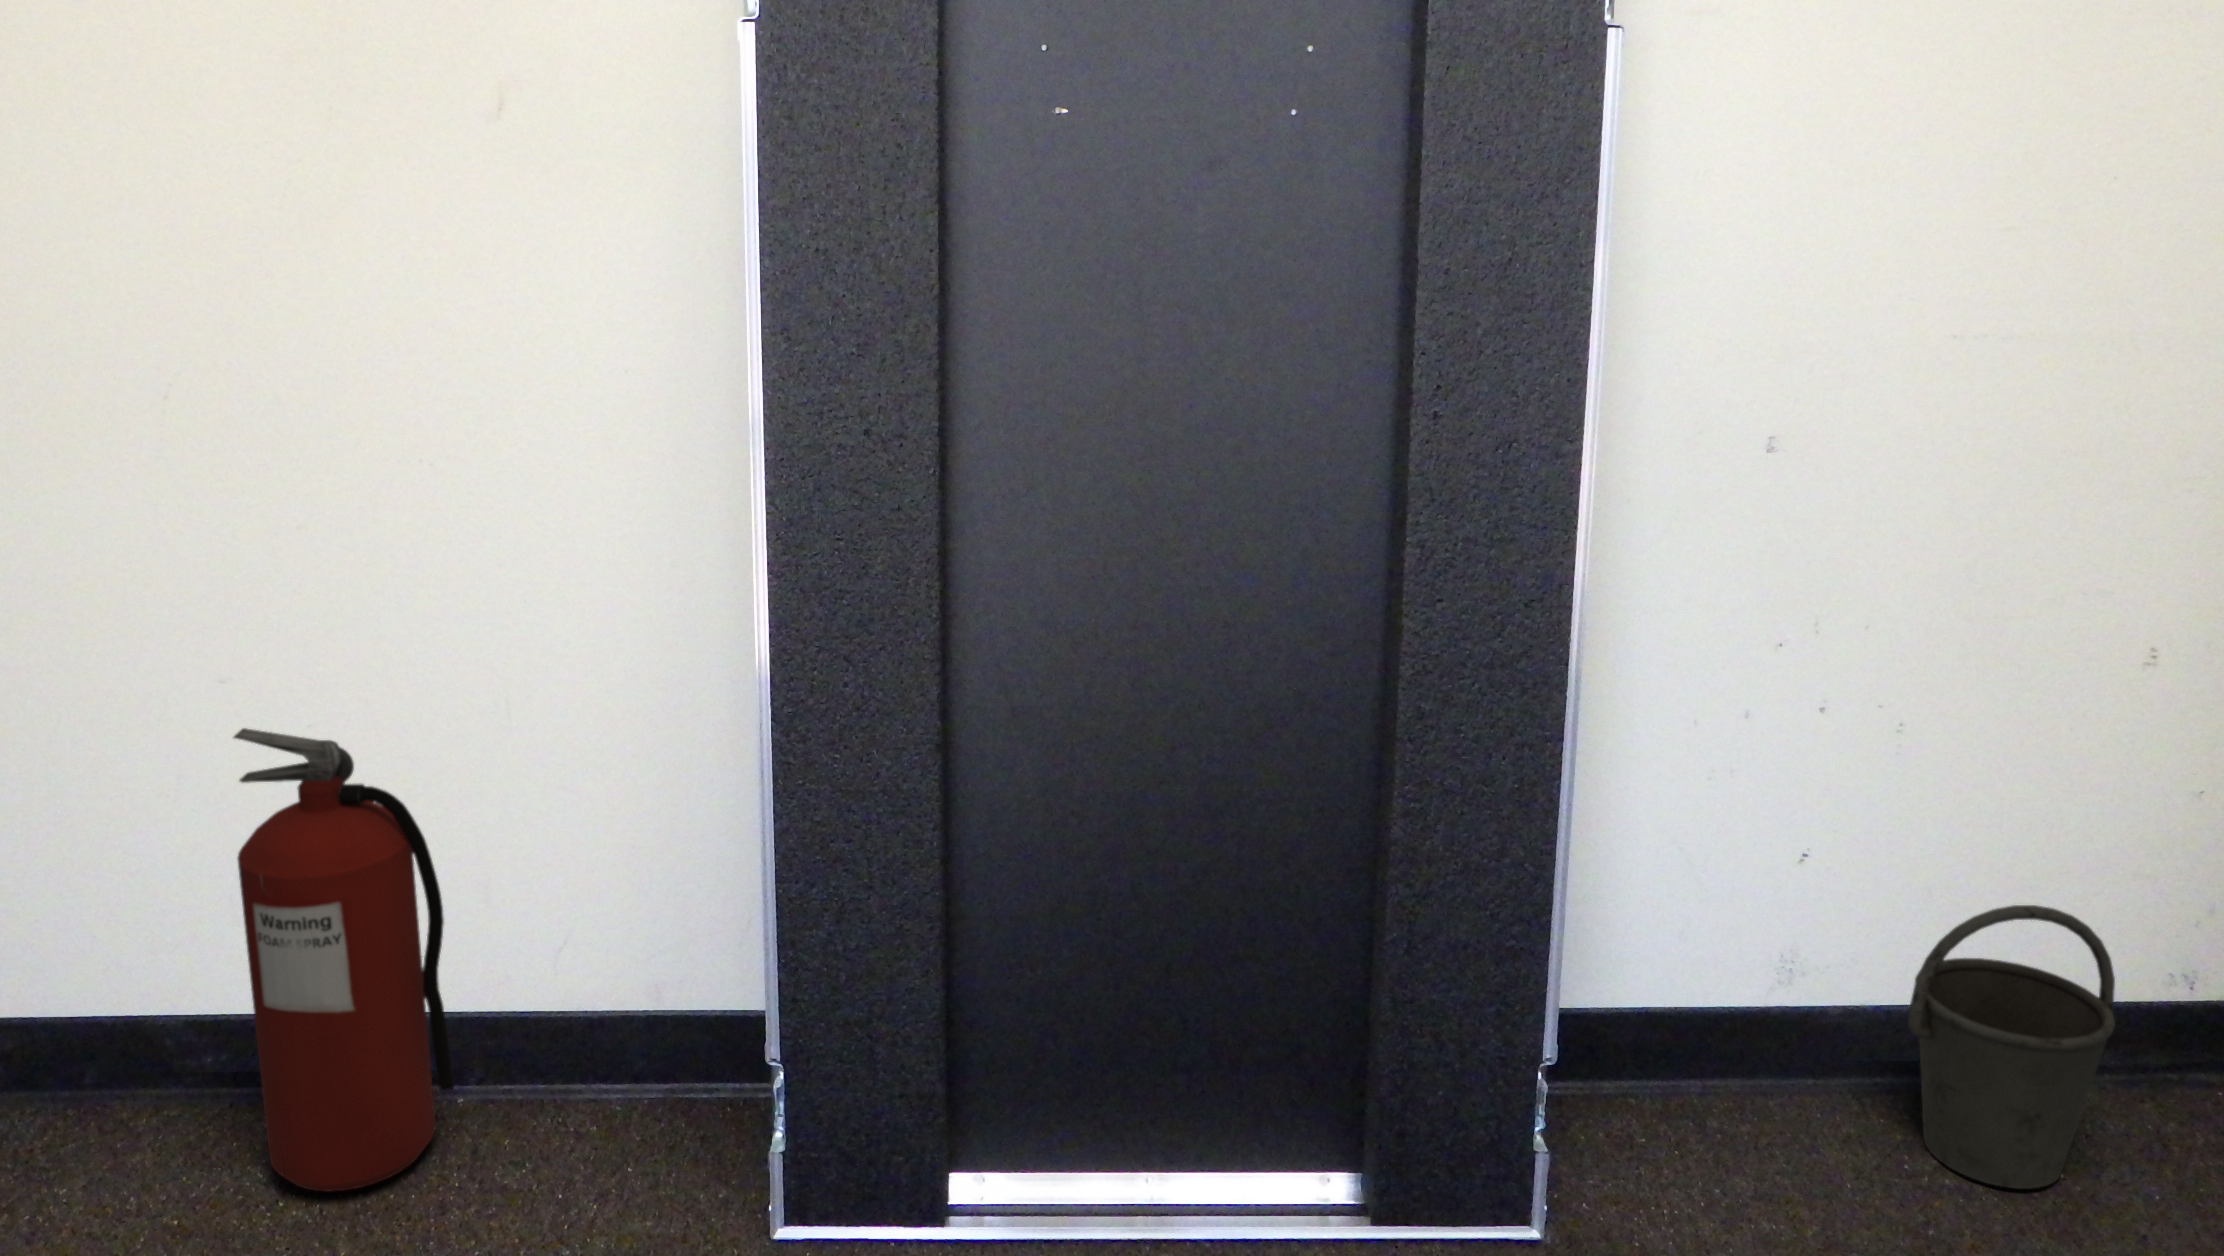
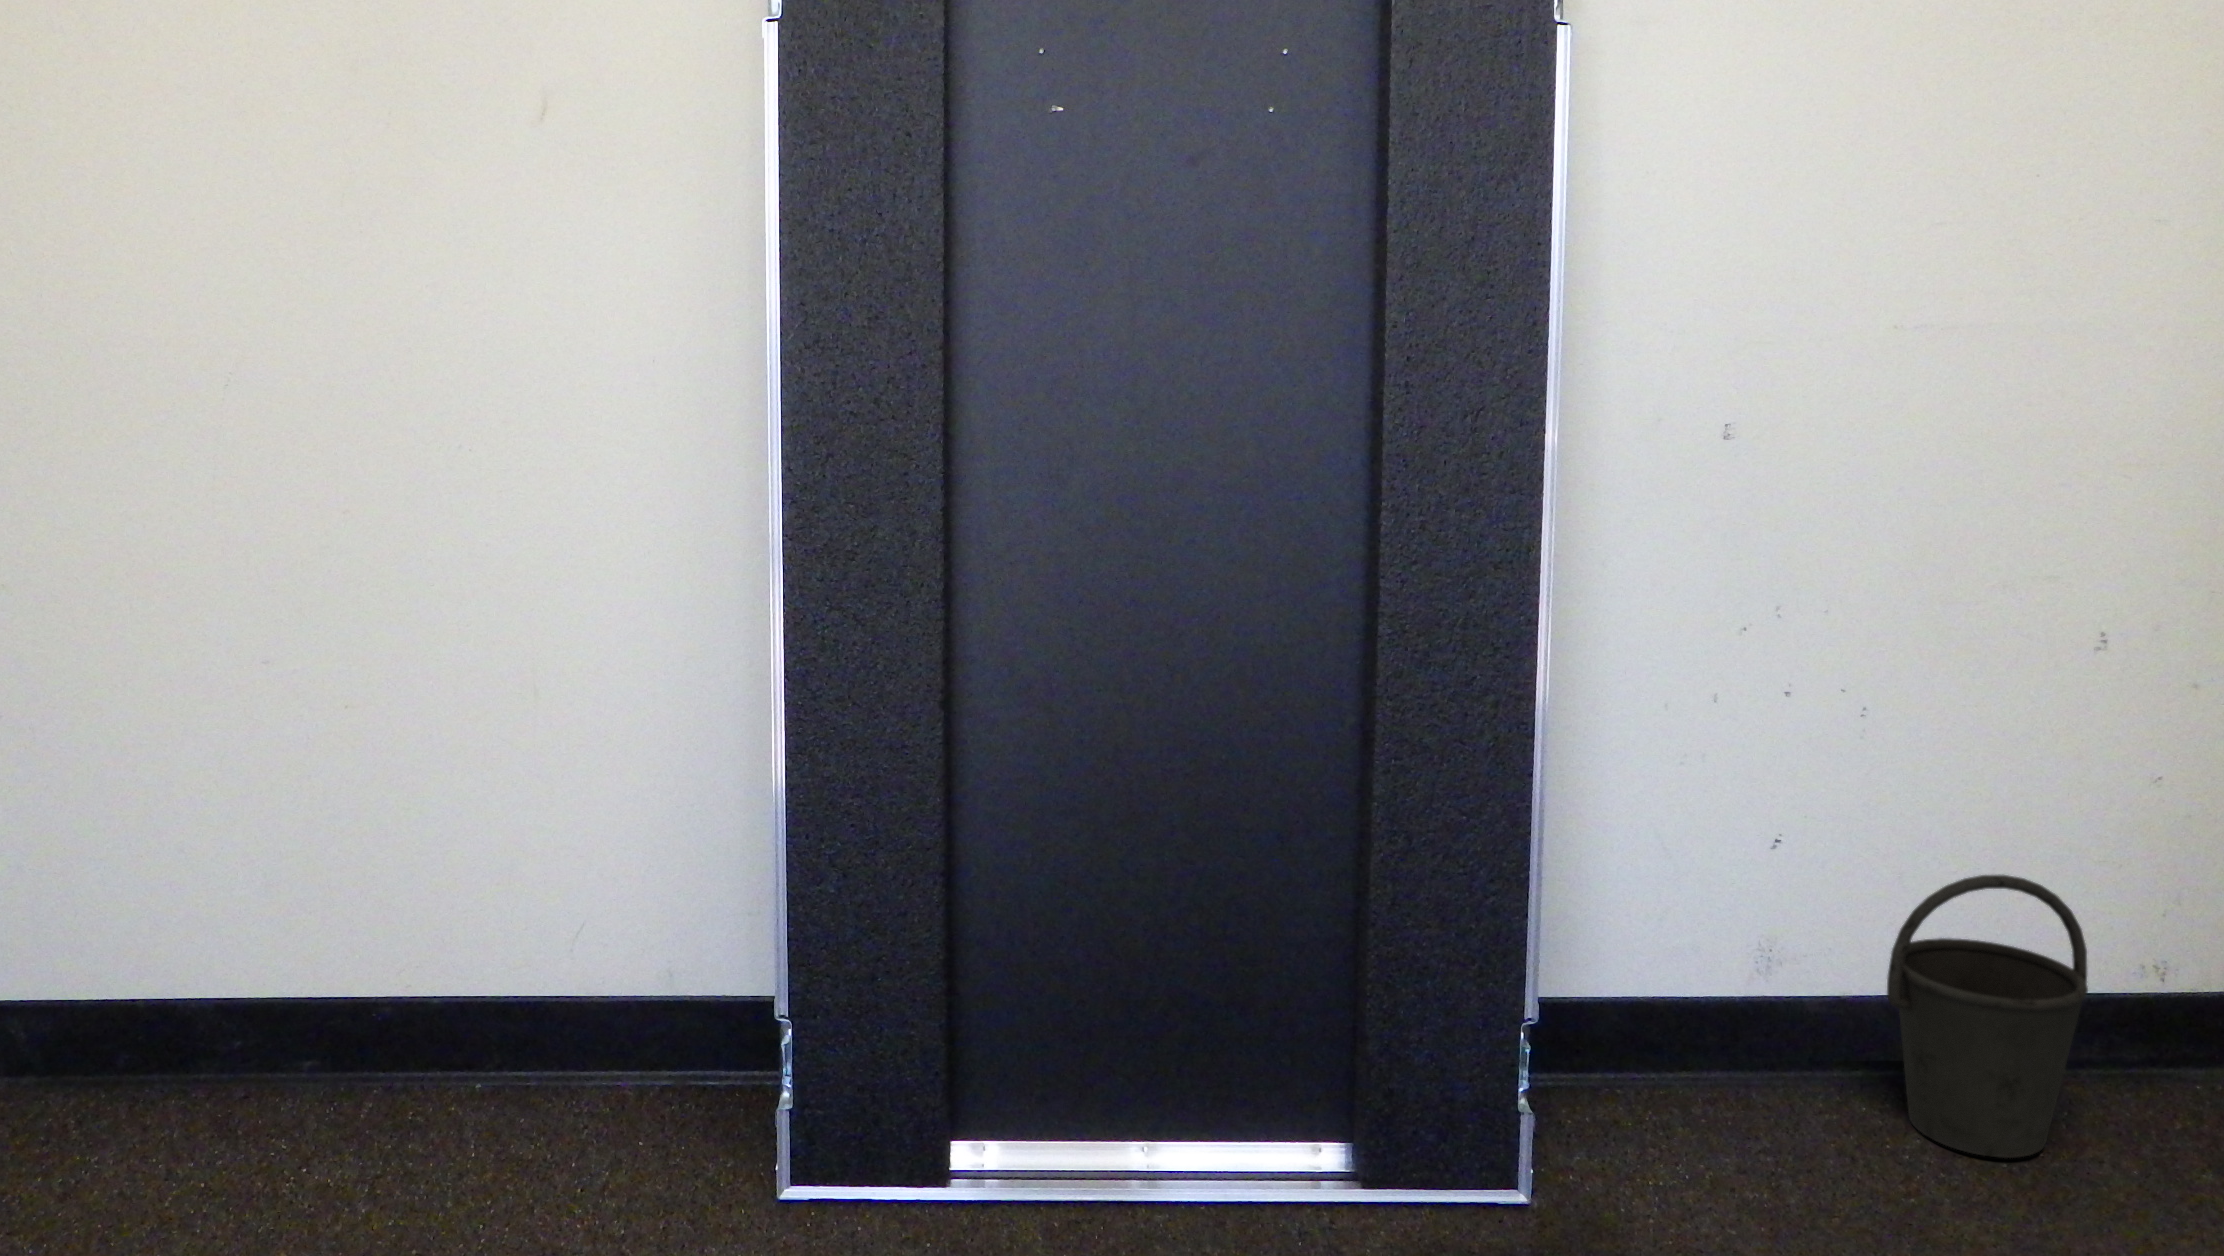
fire extinguisher: present [233,728,454,1192] -> none [270,699,469,1157]

